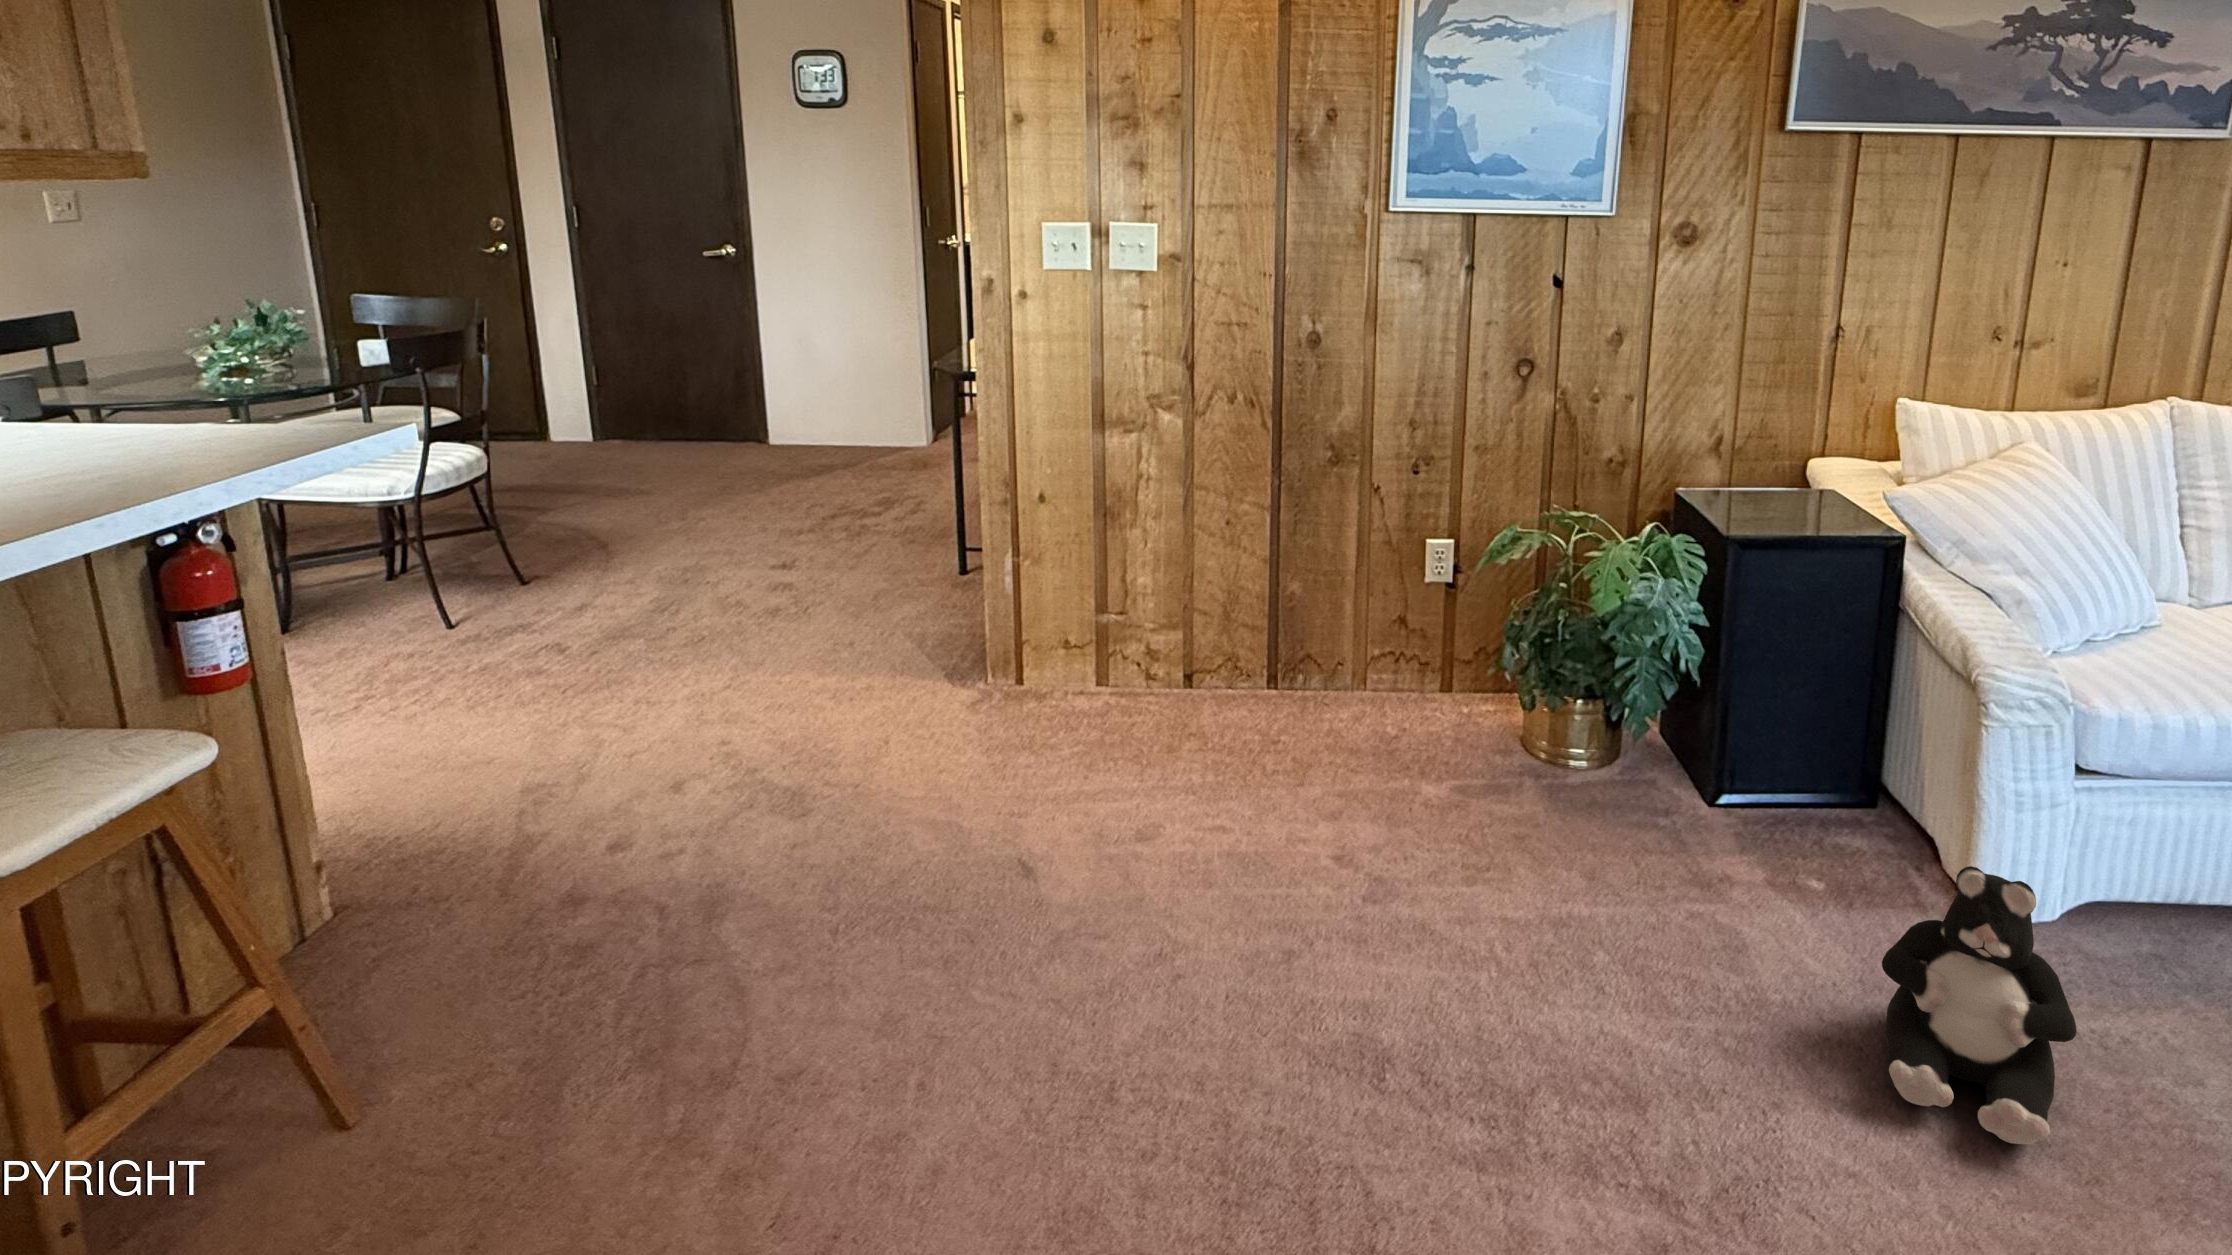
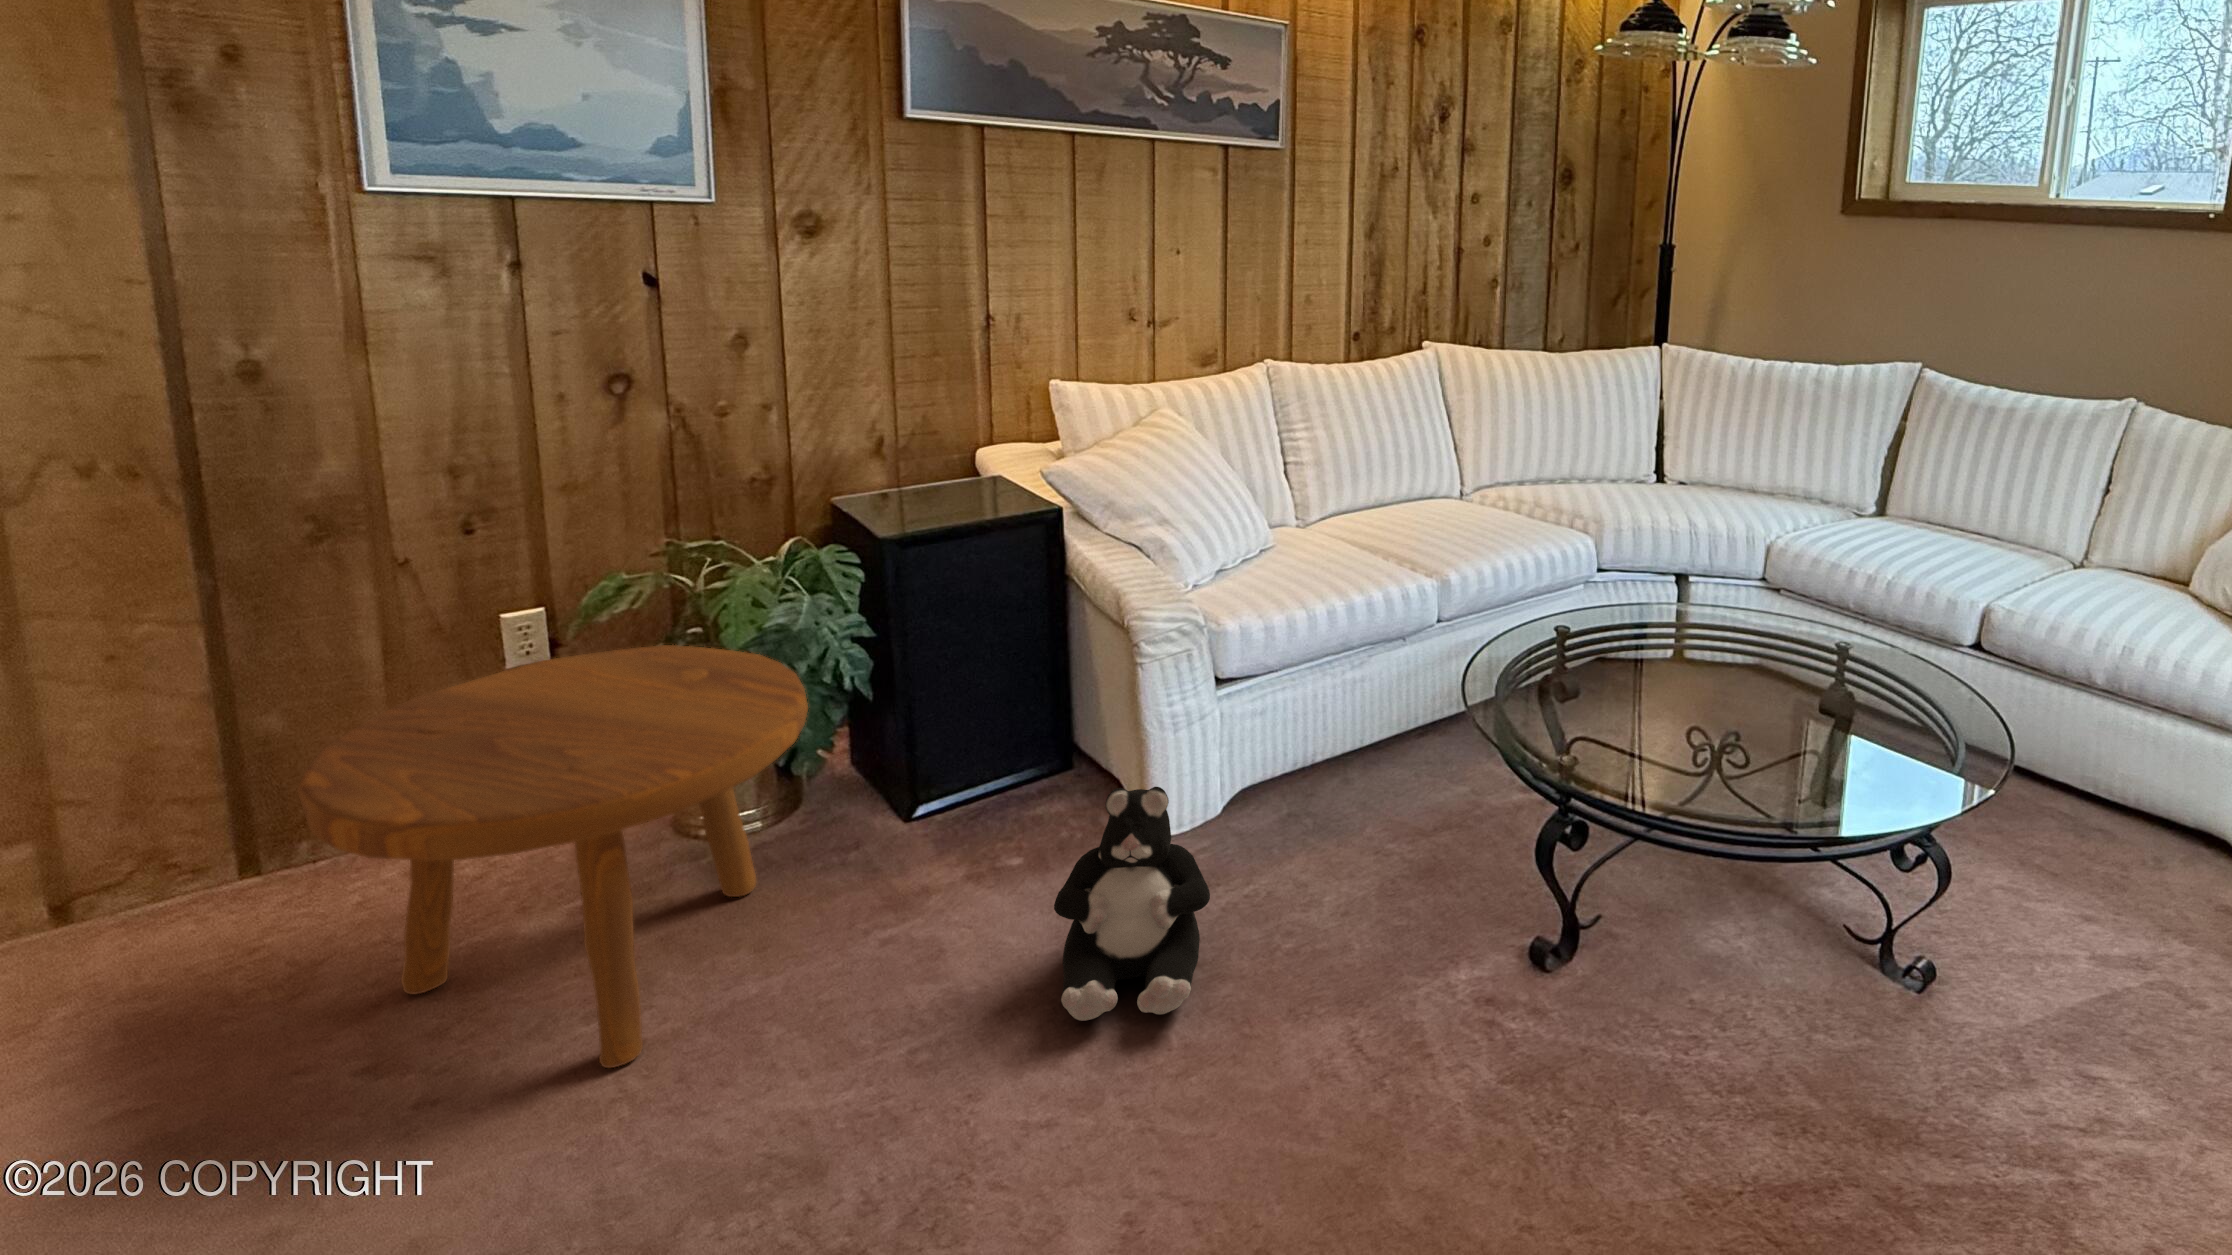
footstool: none [1329,586,1661,939] -> present [298,645,808,1068]

